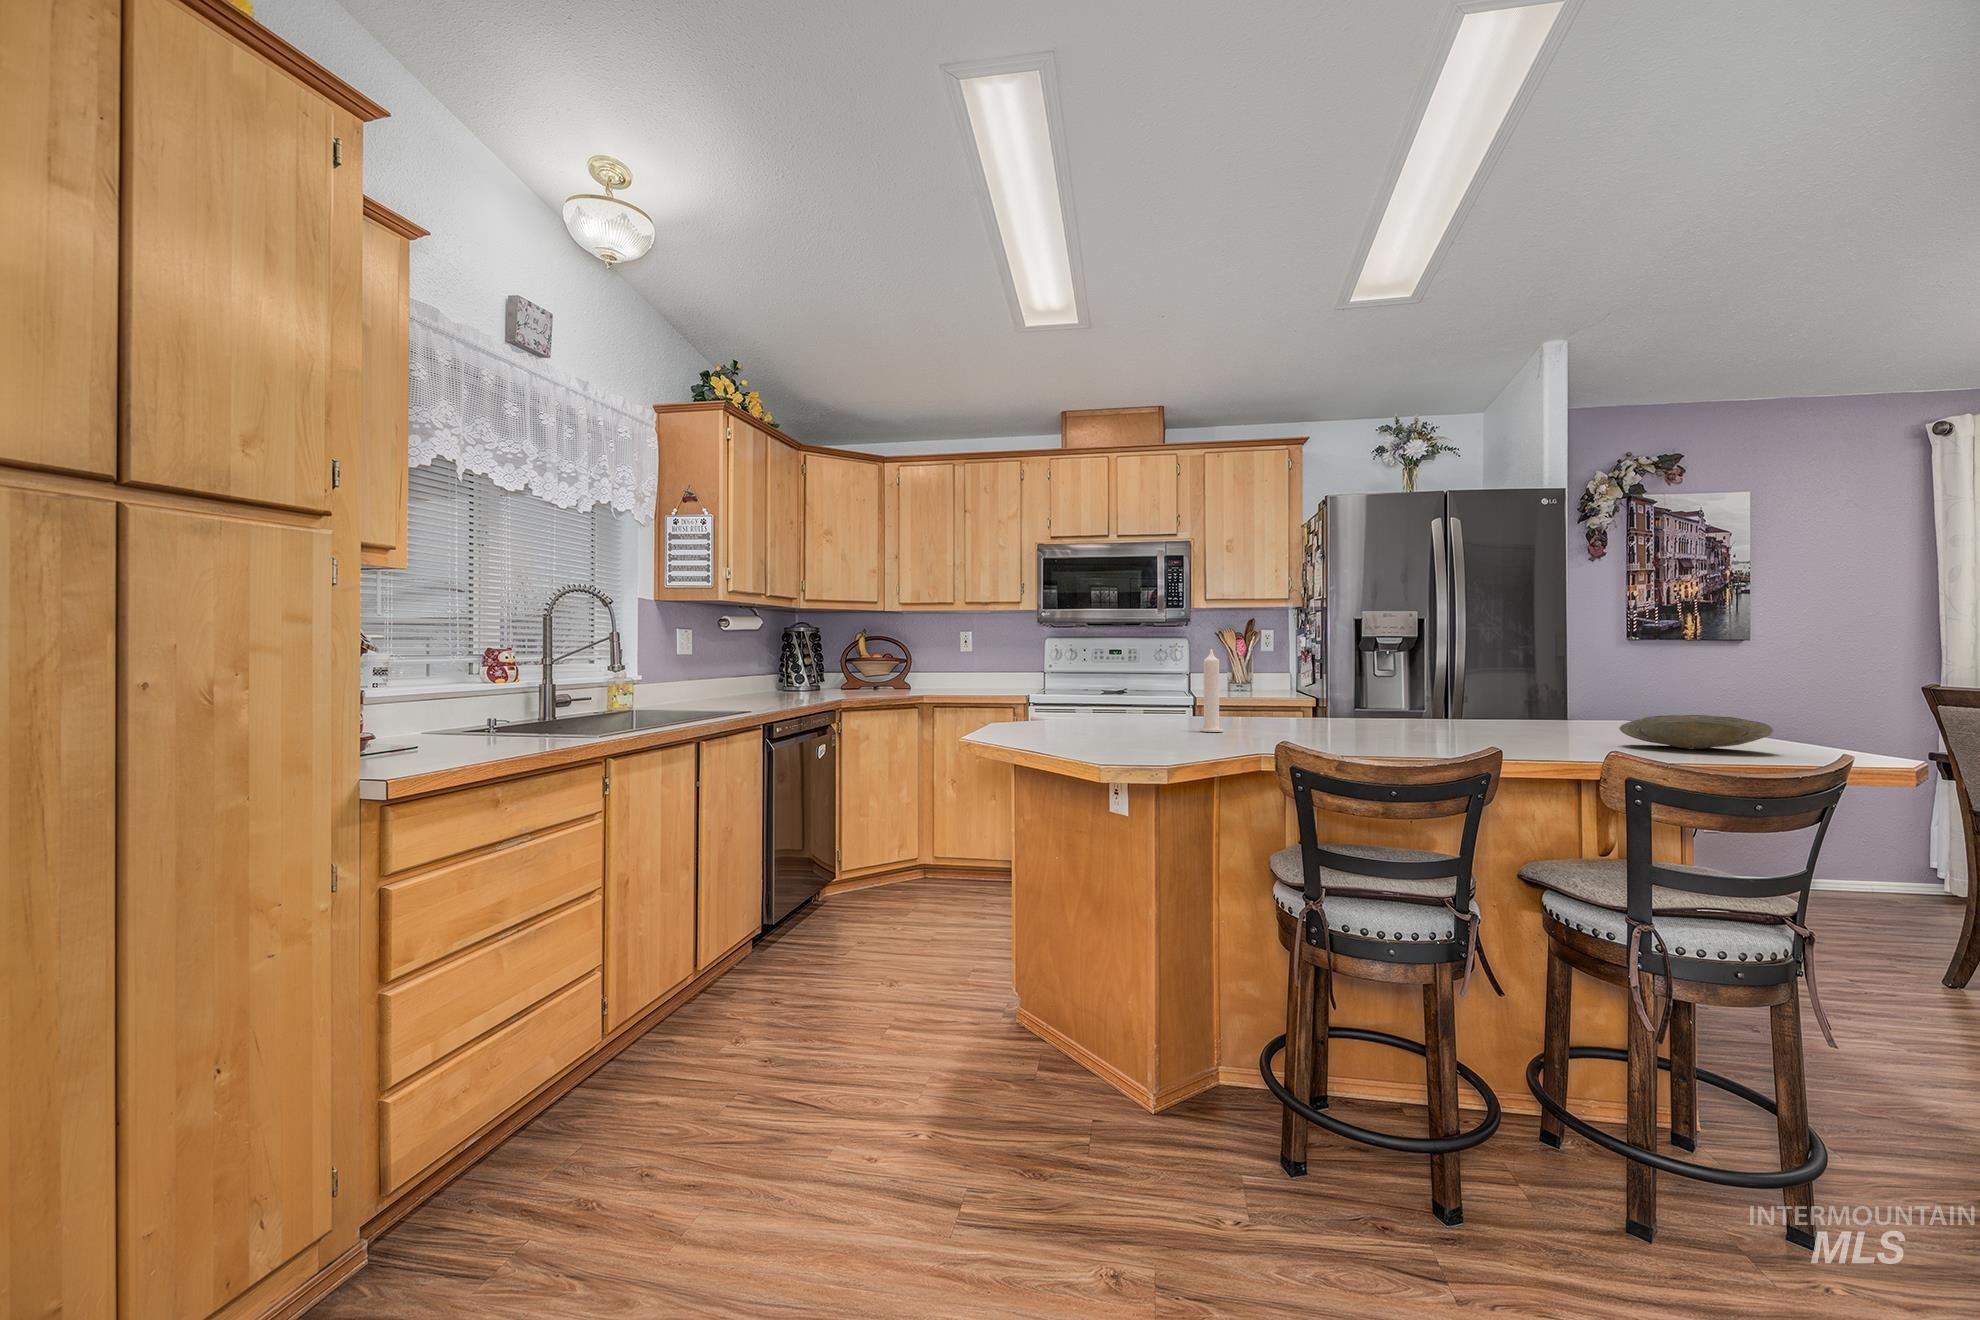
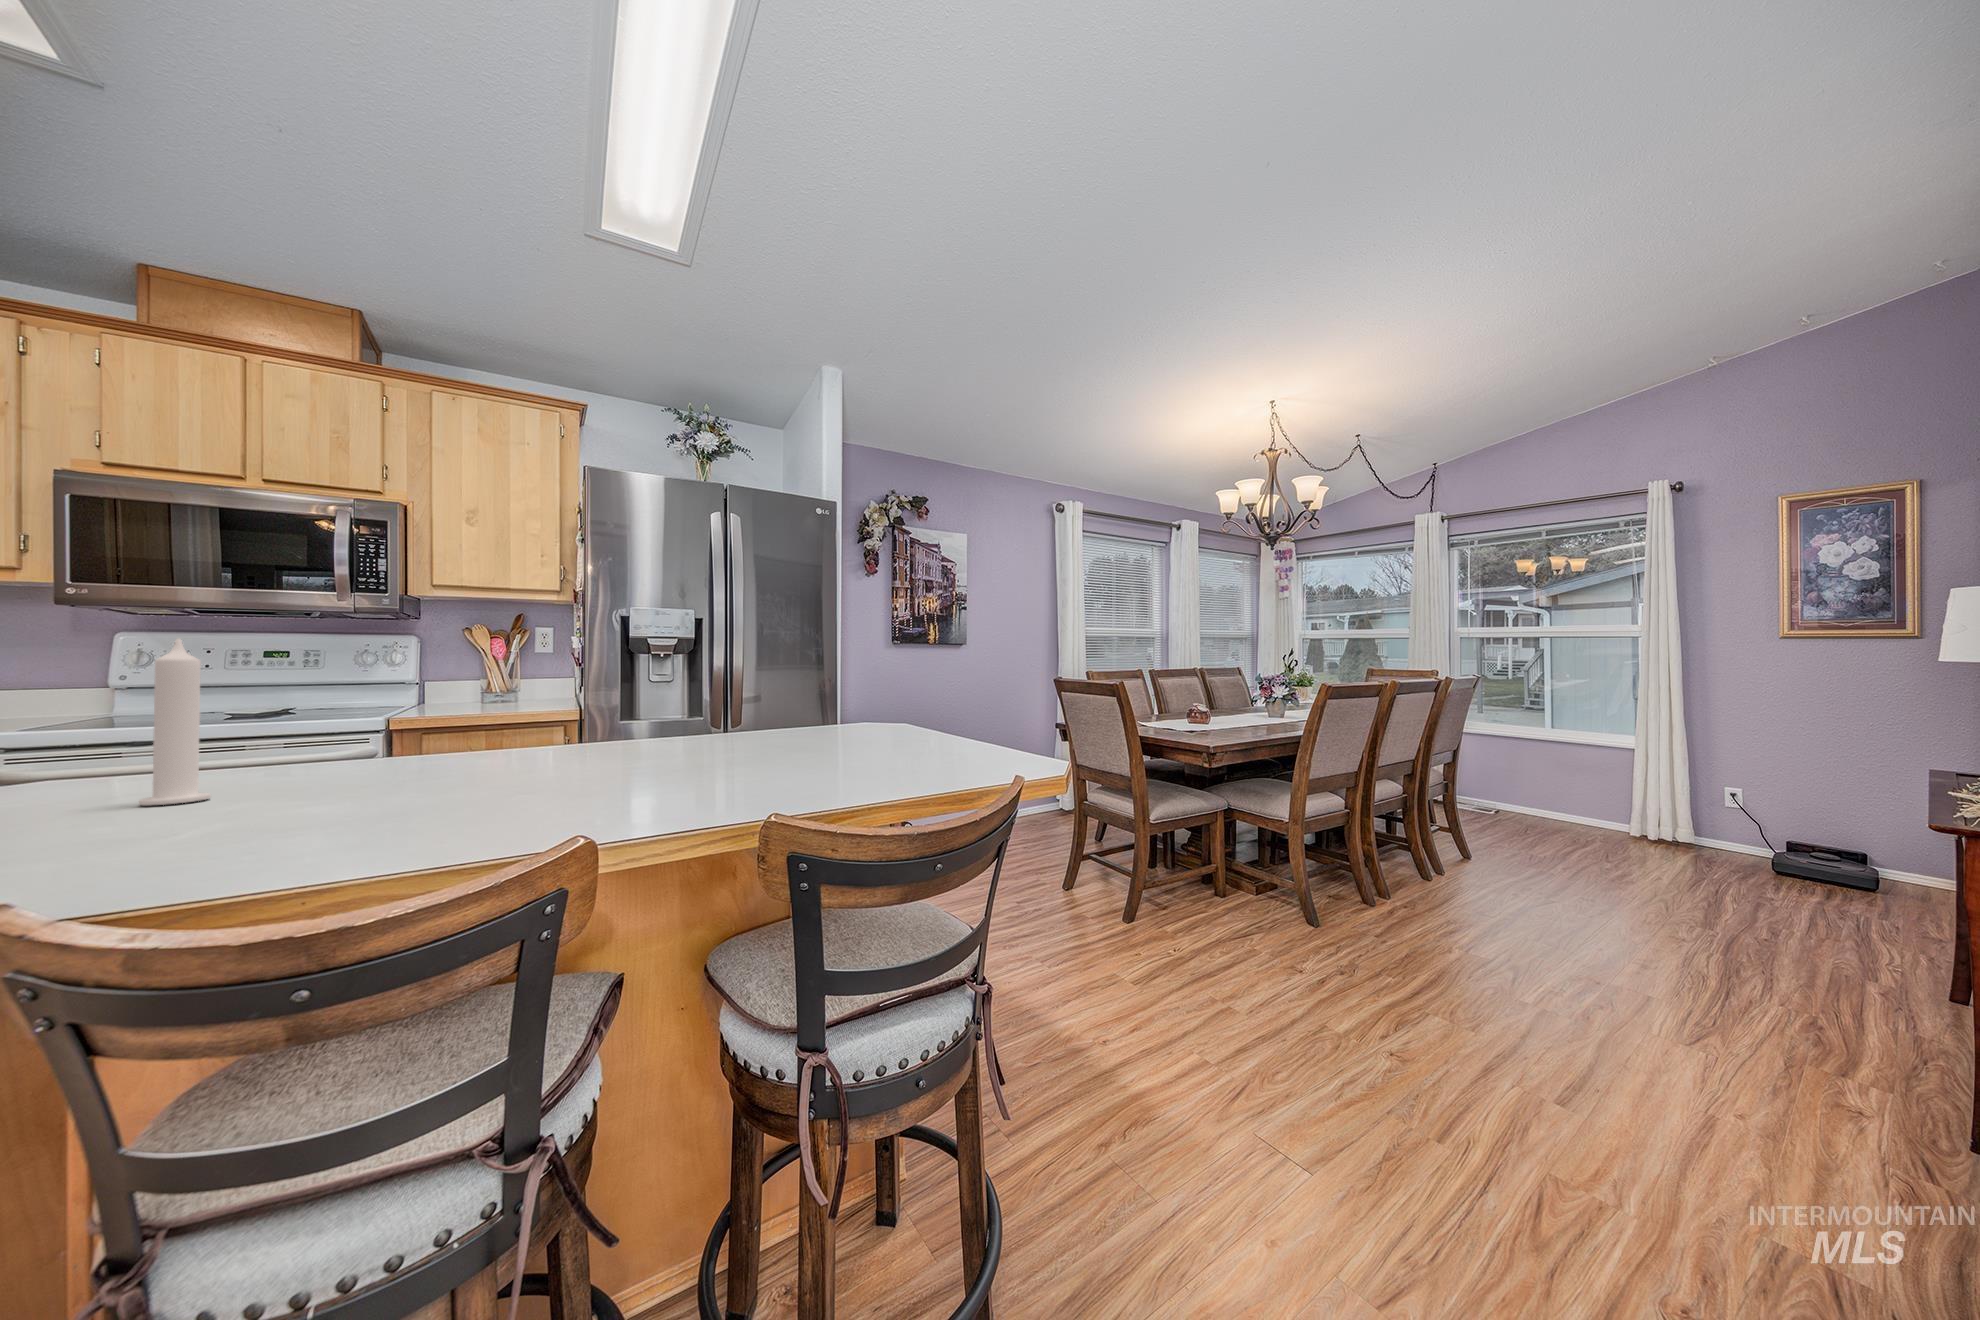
plate: present [1619,715,1773,749] -> none [837,720,966,759]

